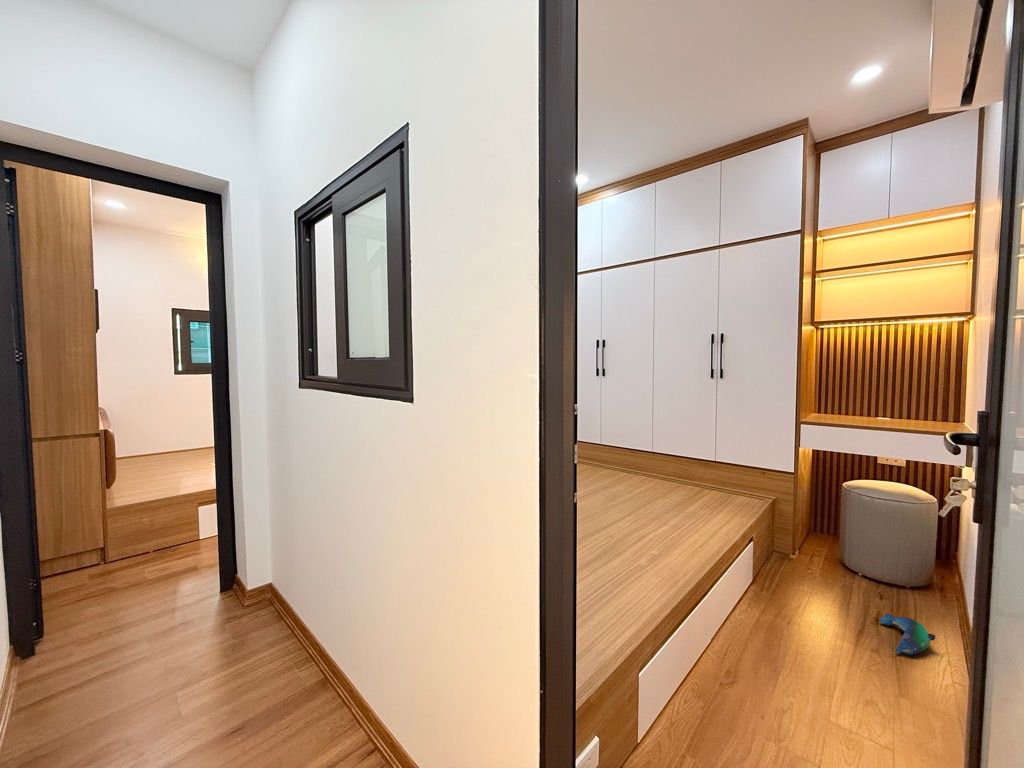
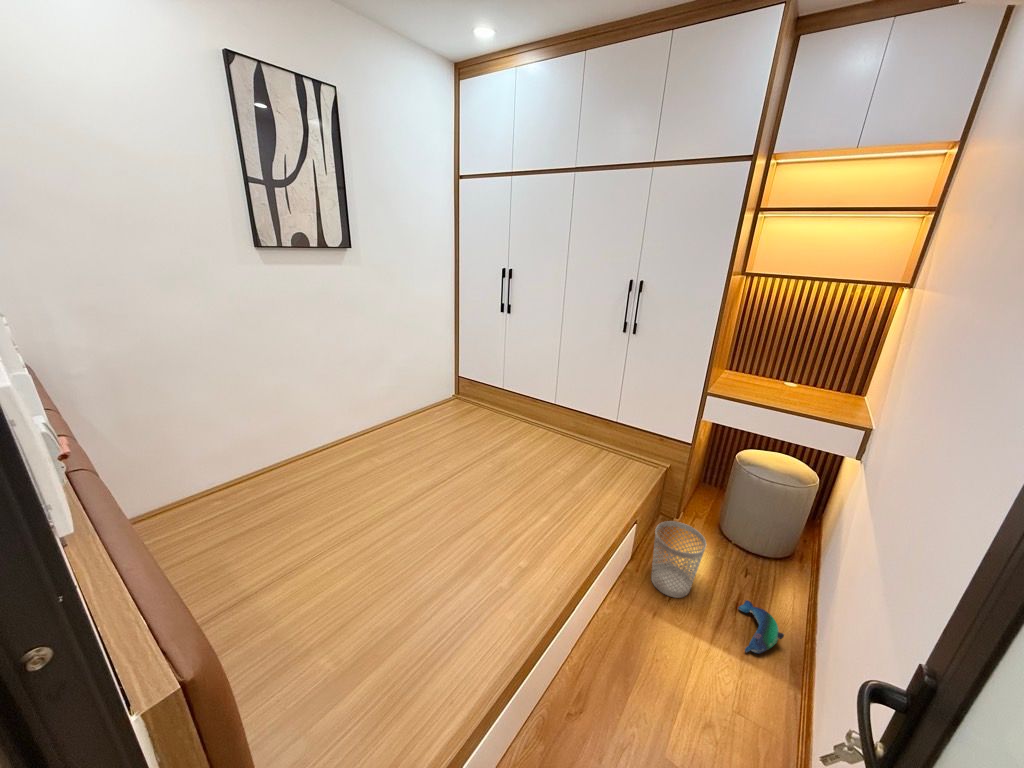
wastebasket: none [774,538,830,613] -> present [651,521,707,598]

